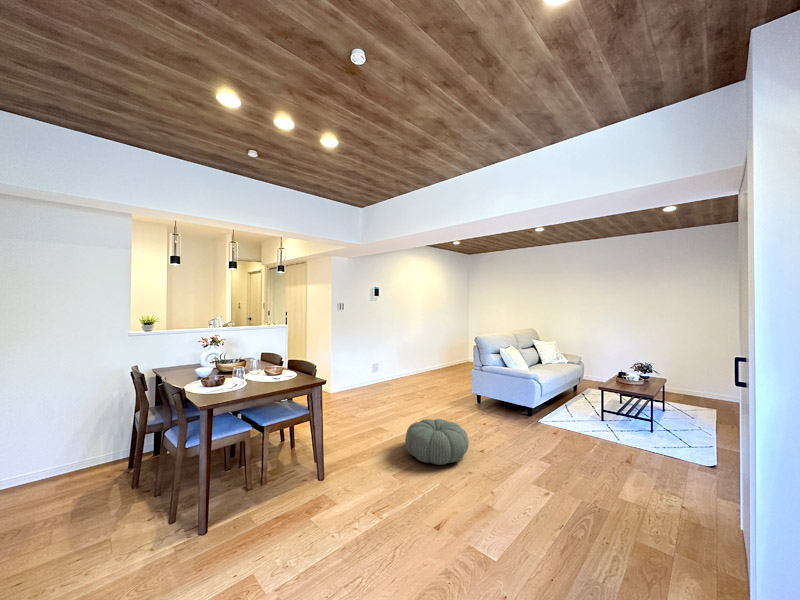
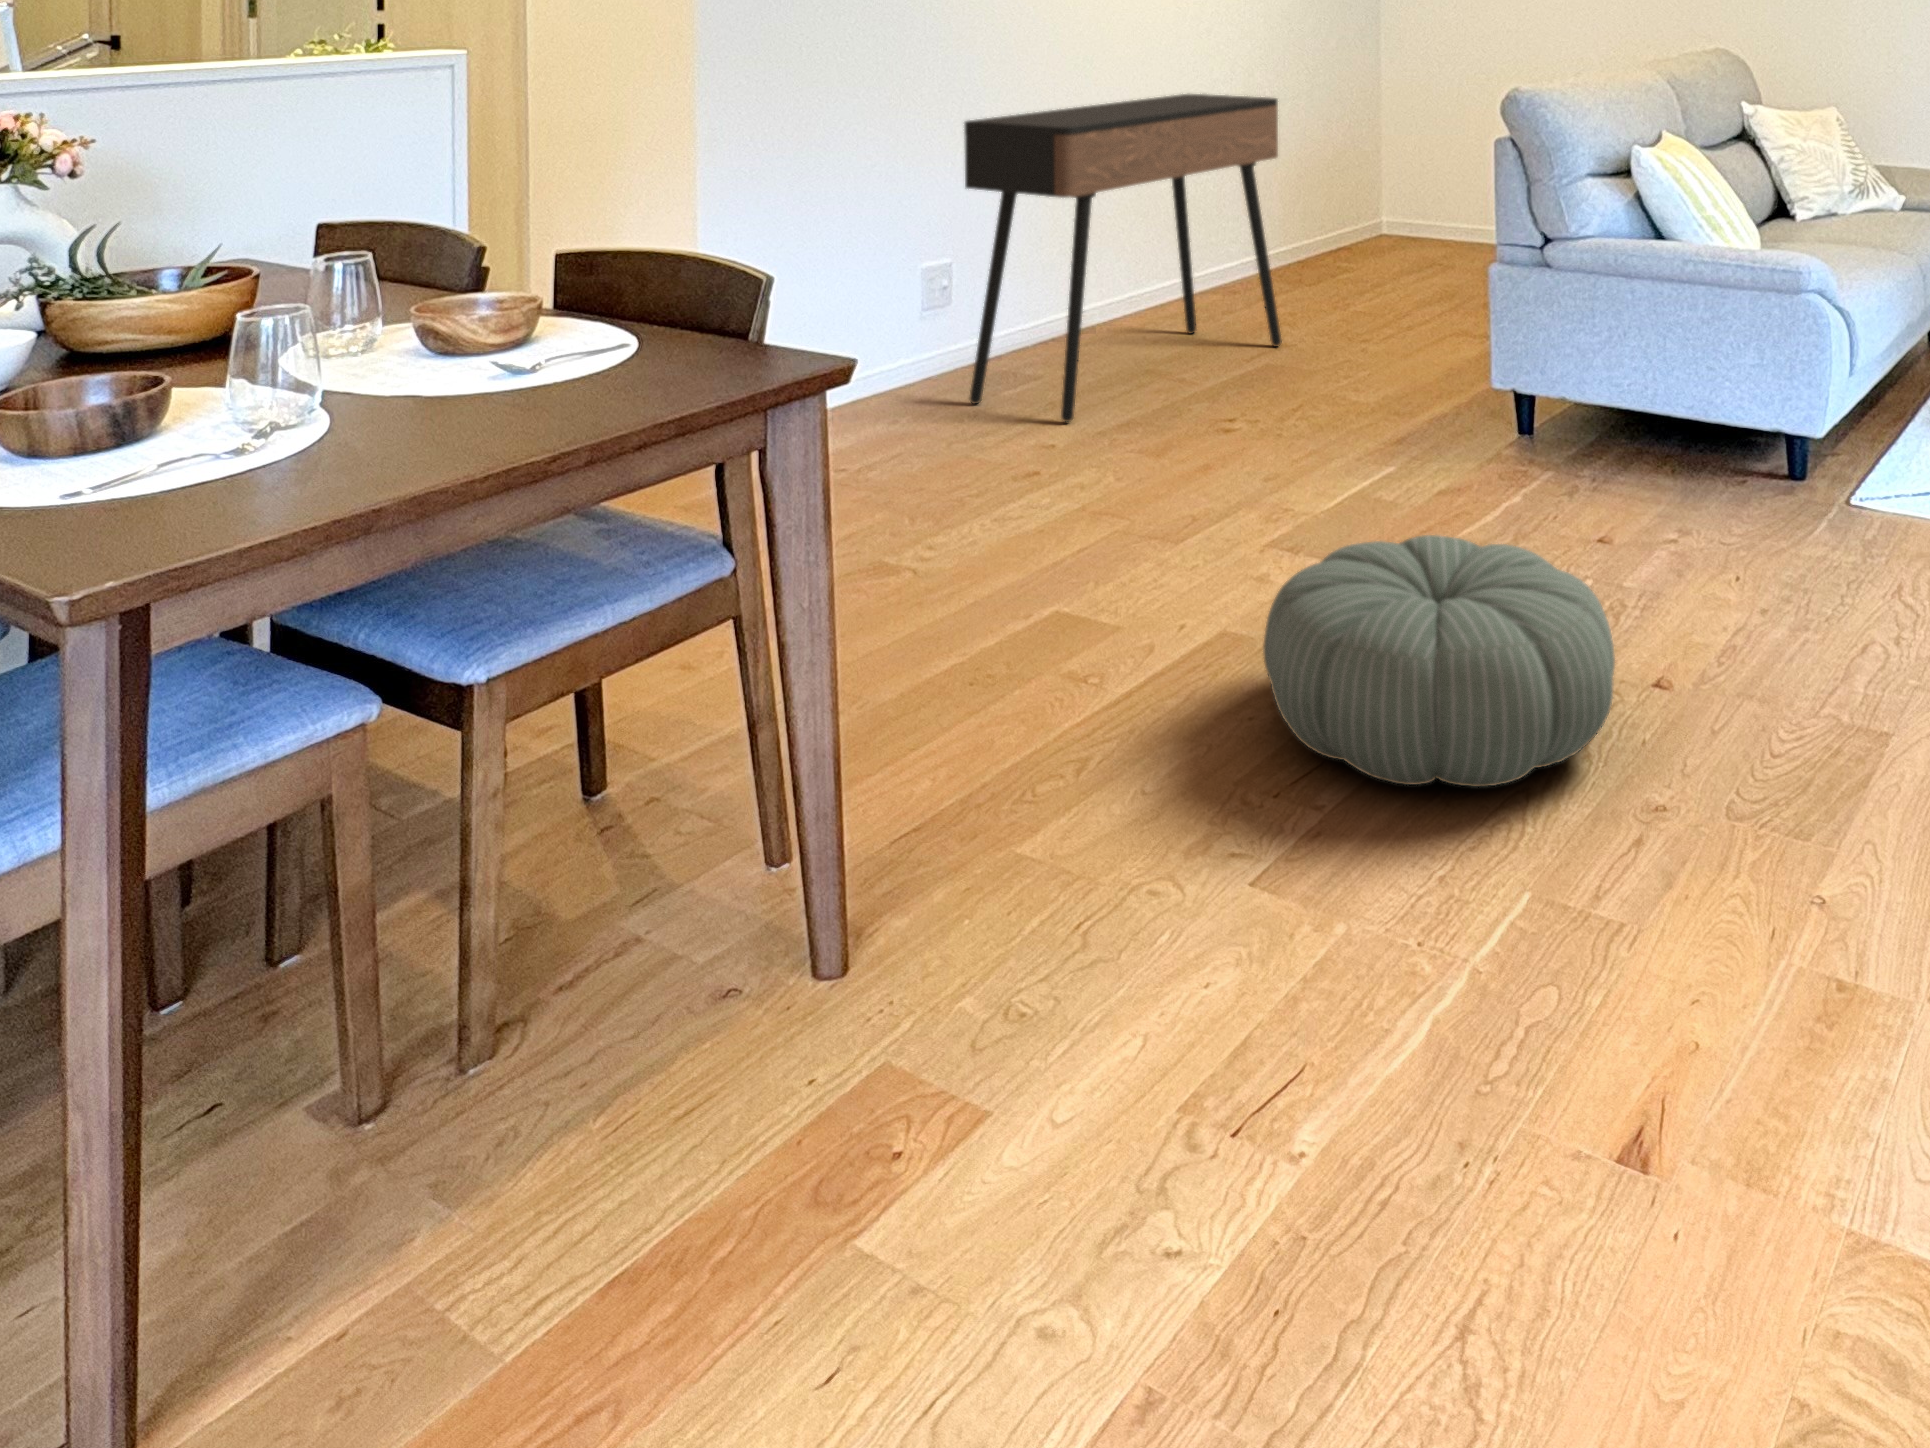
console table: none [379,334,440,393] -> present [964,94,1282,422]

